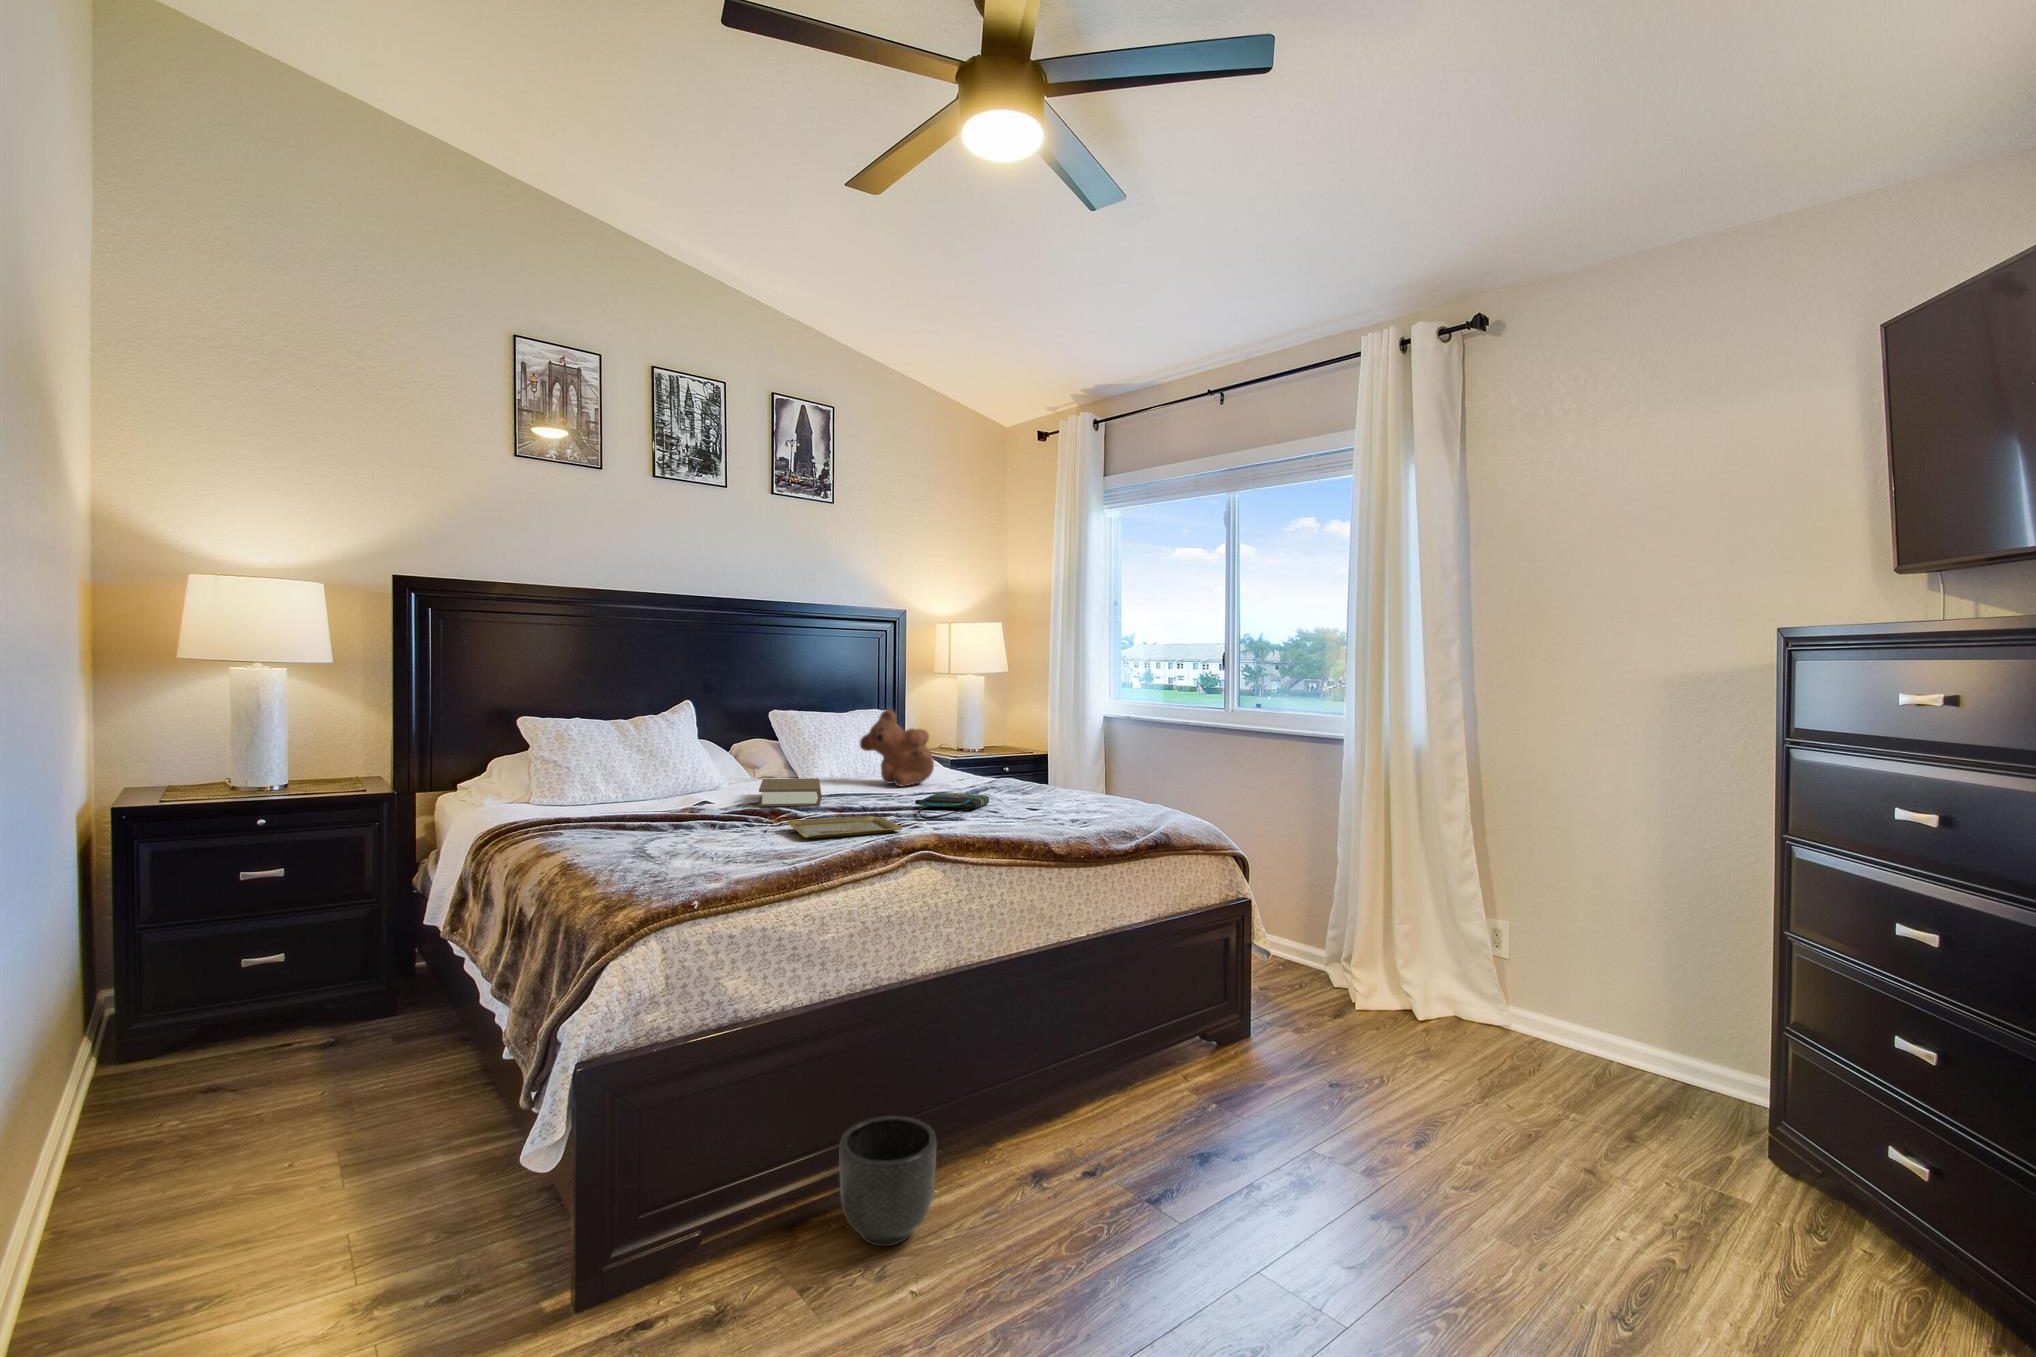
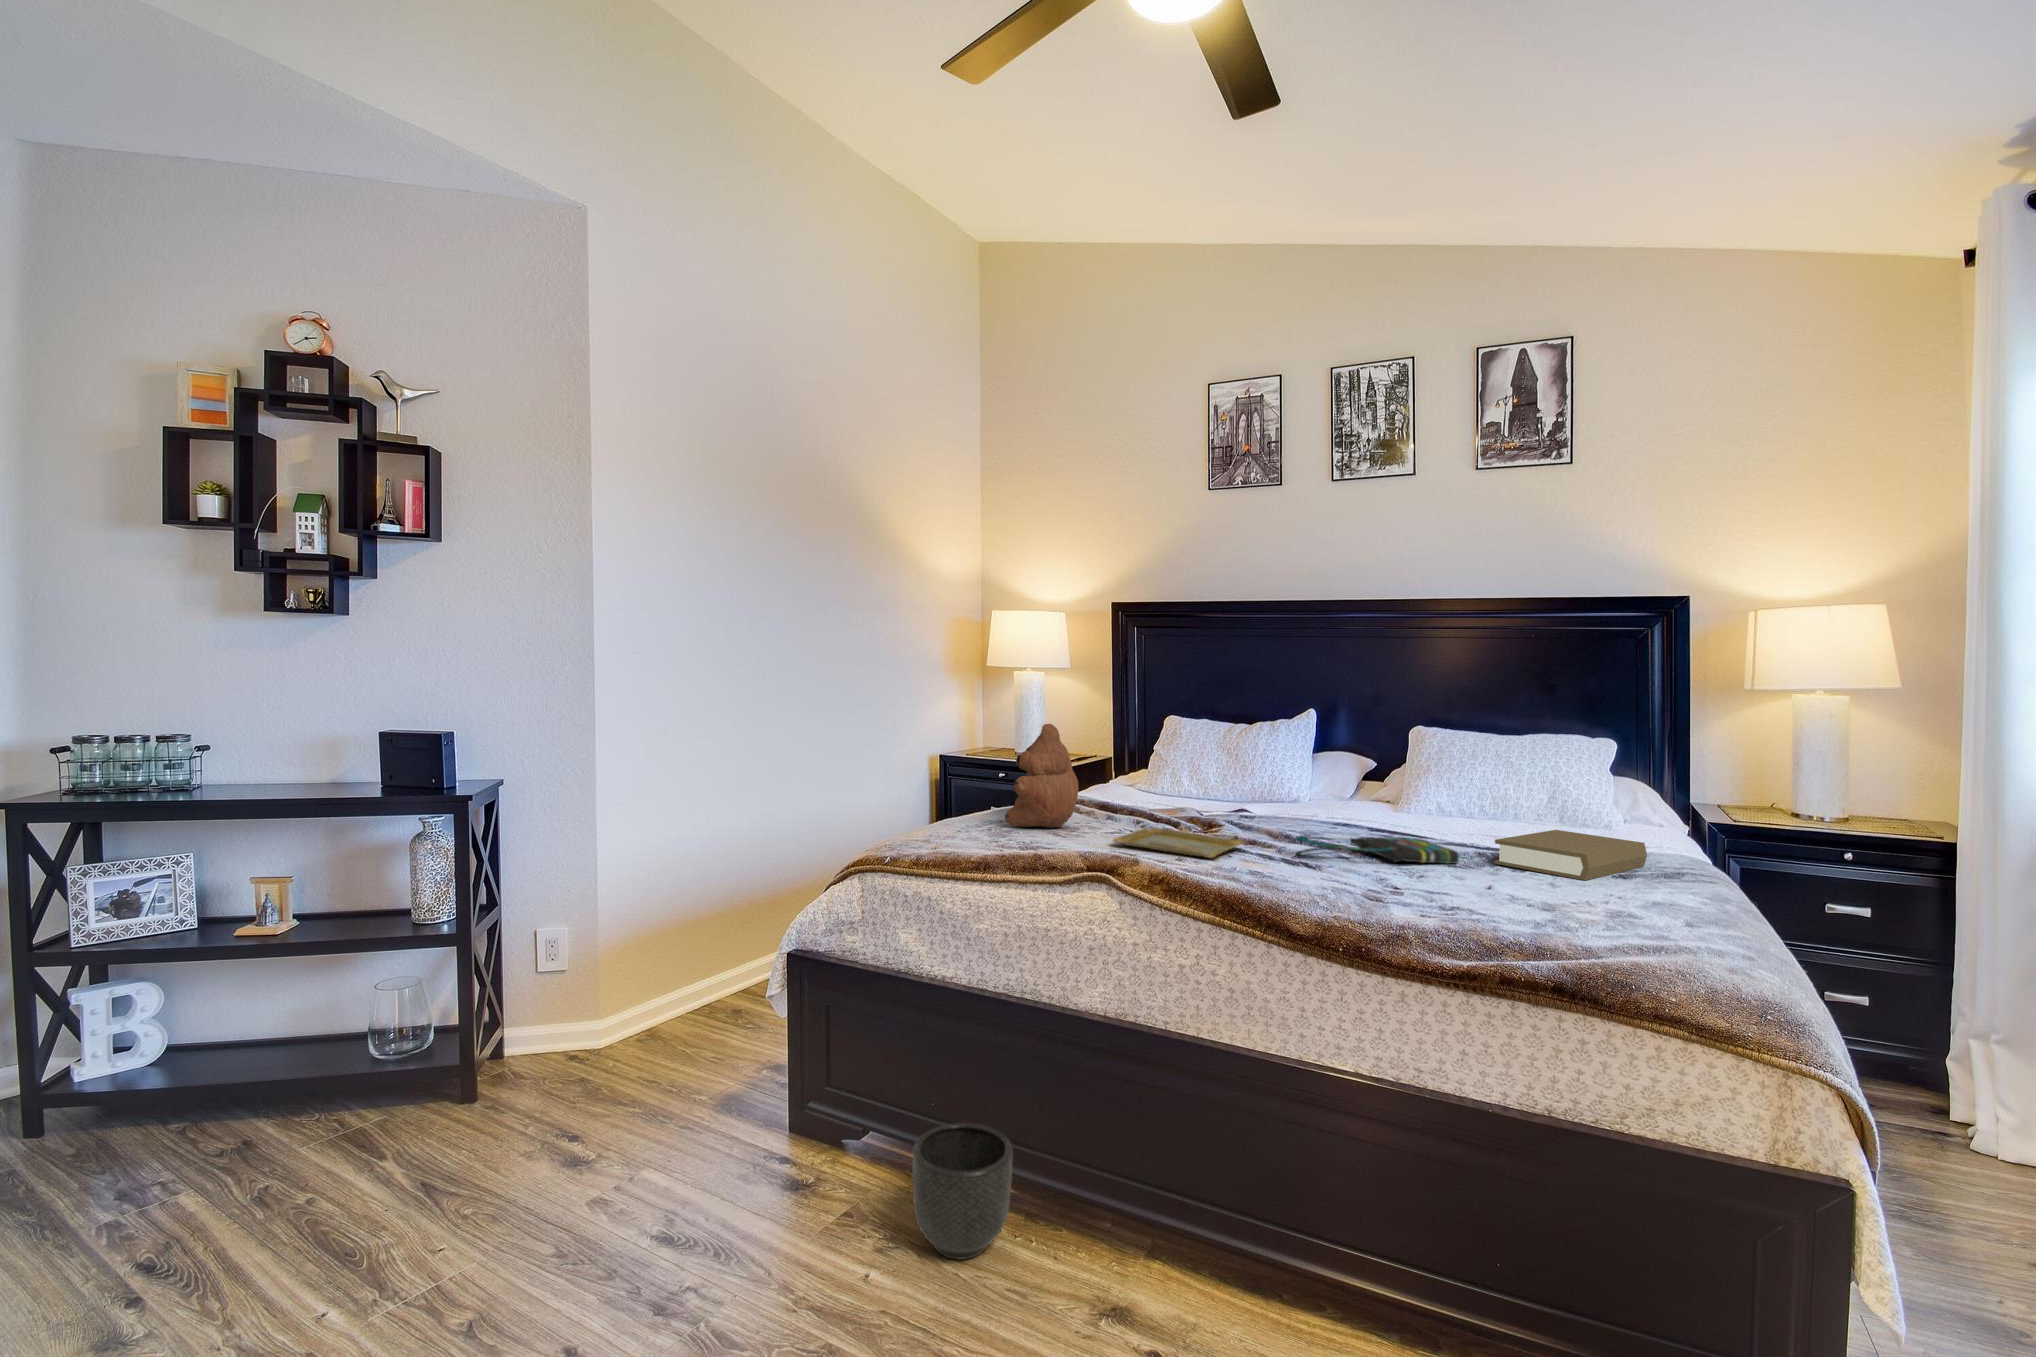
teddy bear: present [860,709,934,787] -> present [1004,724,1079,828]
book: present [759,779,822,806] -> present [1495,830,1647,880]

